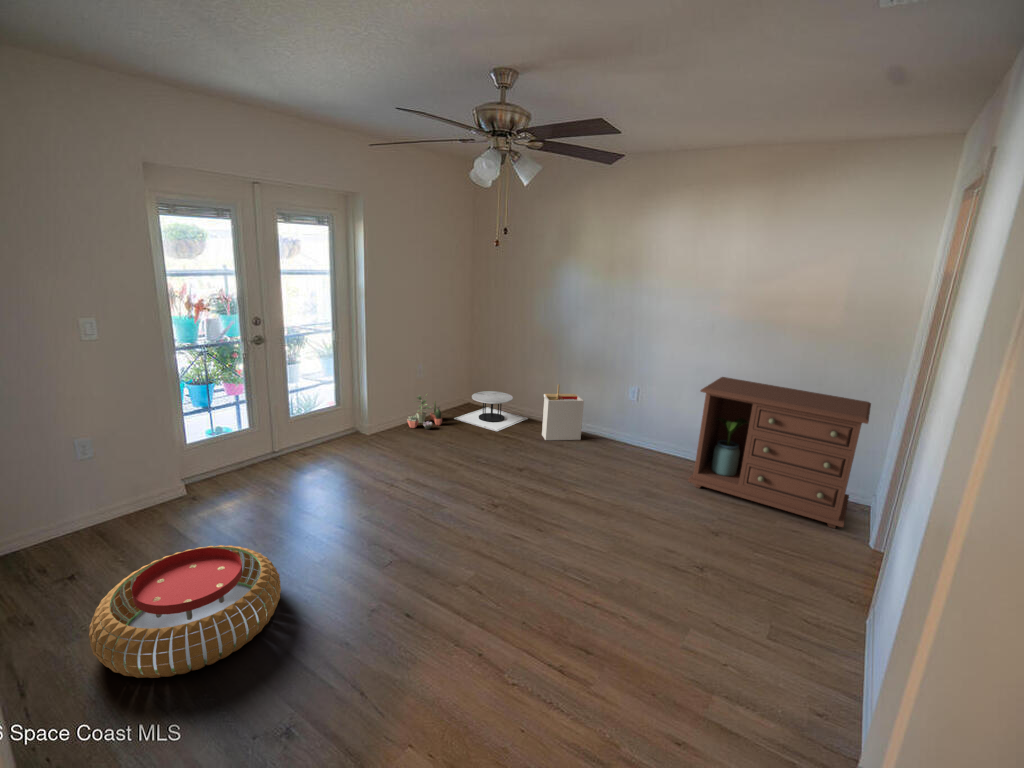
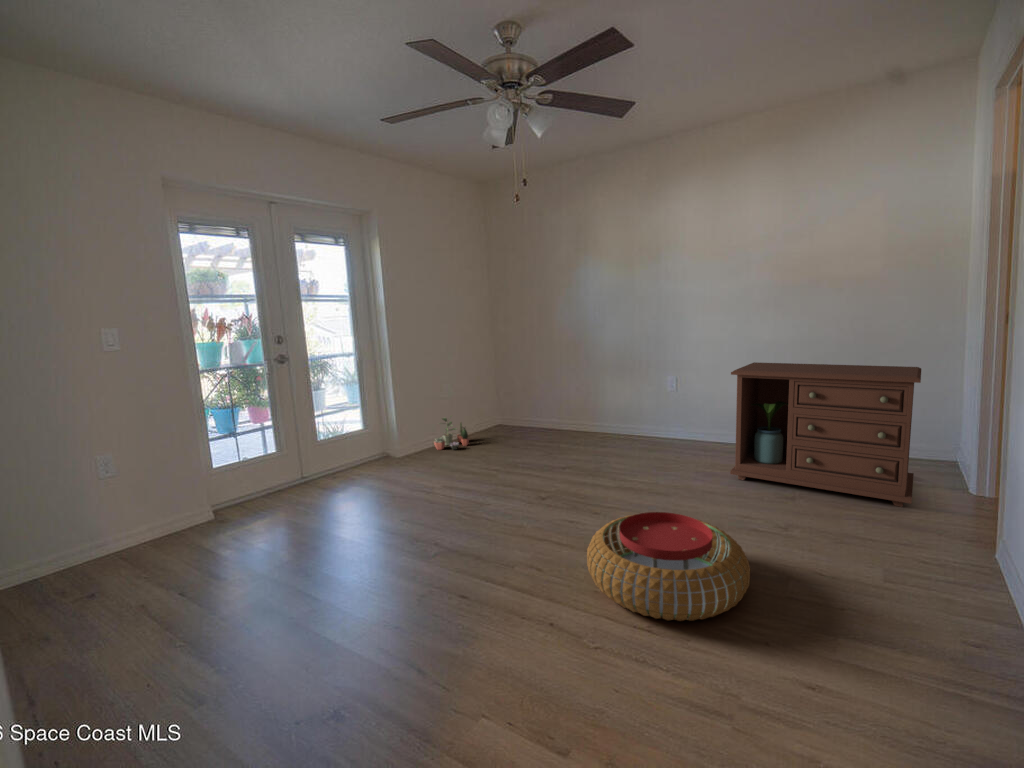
storage bin: present [542,384,584,440] -> none [570,392,612,451]
side table: present [454,391,528,431] -> none [481,410,558,447]
pouf: present [89,545,281,678] -> present [587,512,750,621]

